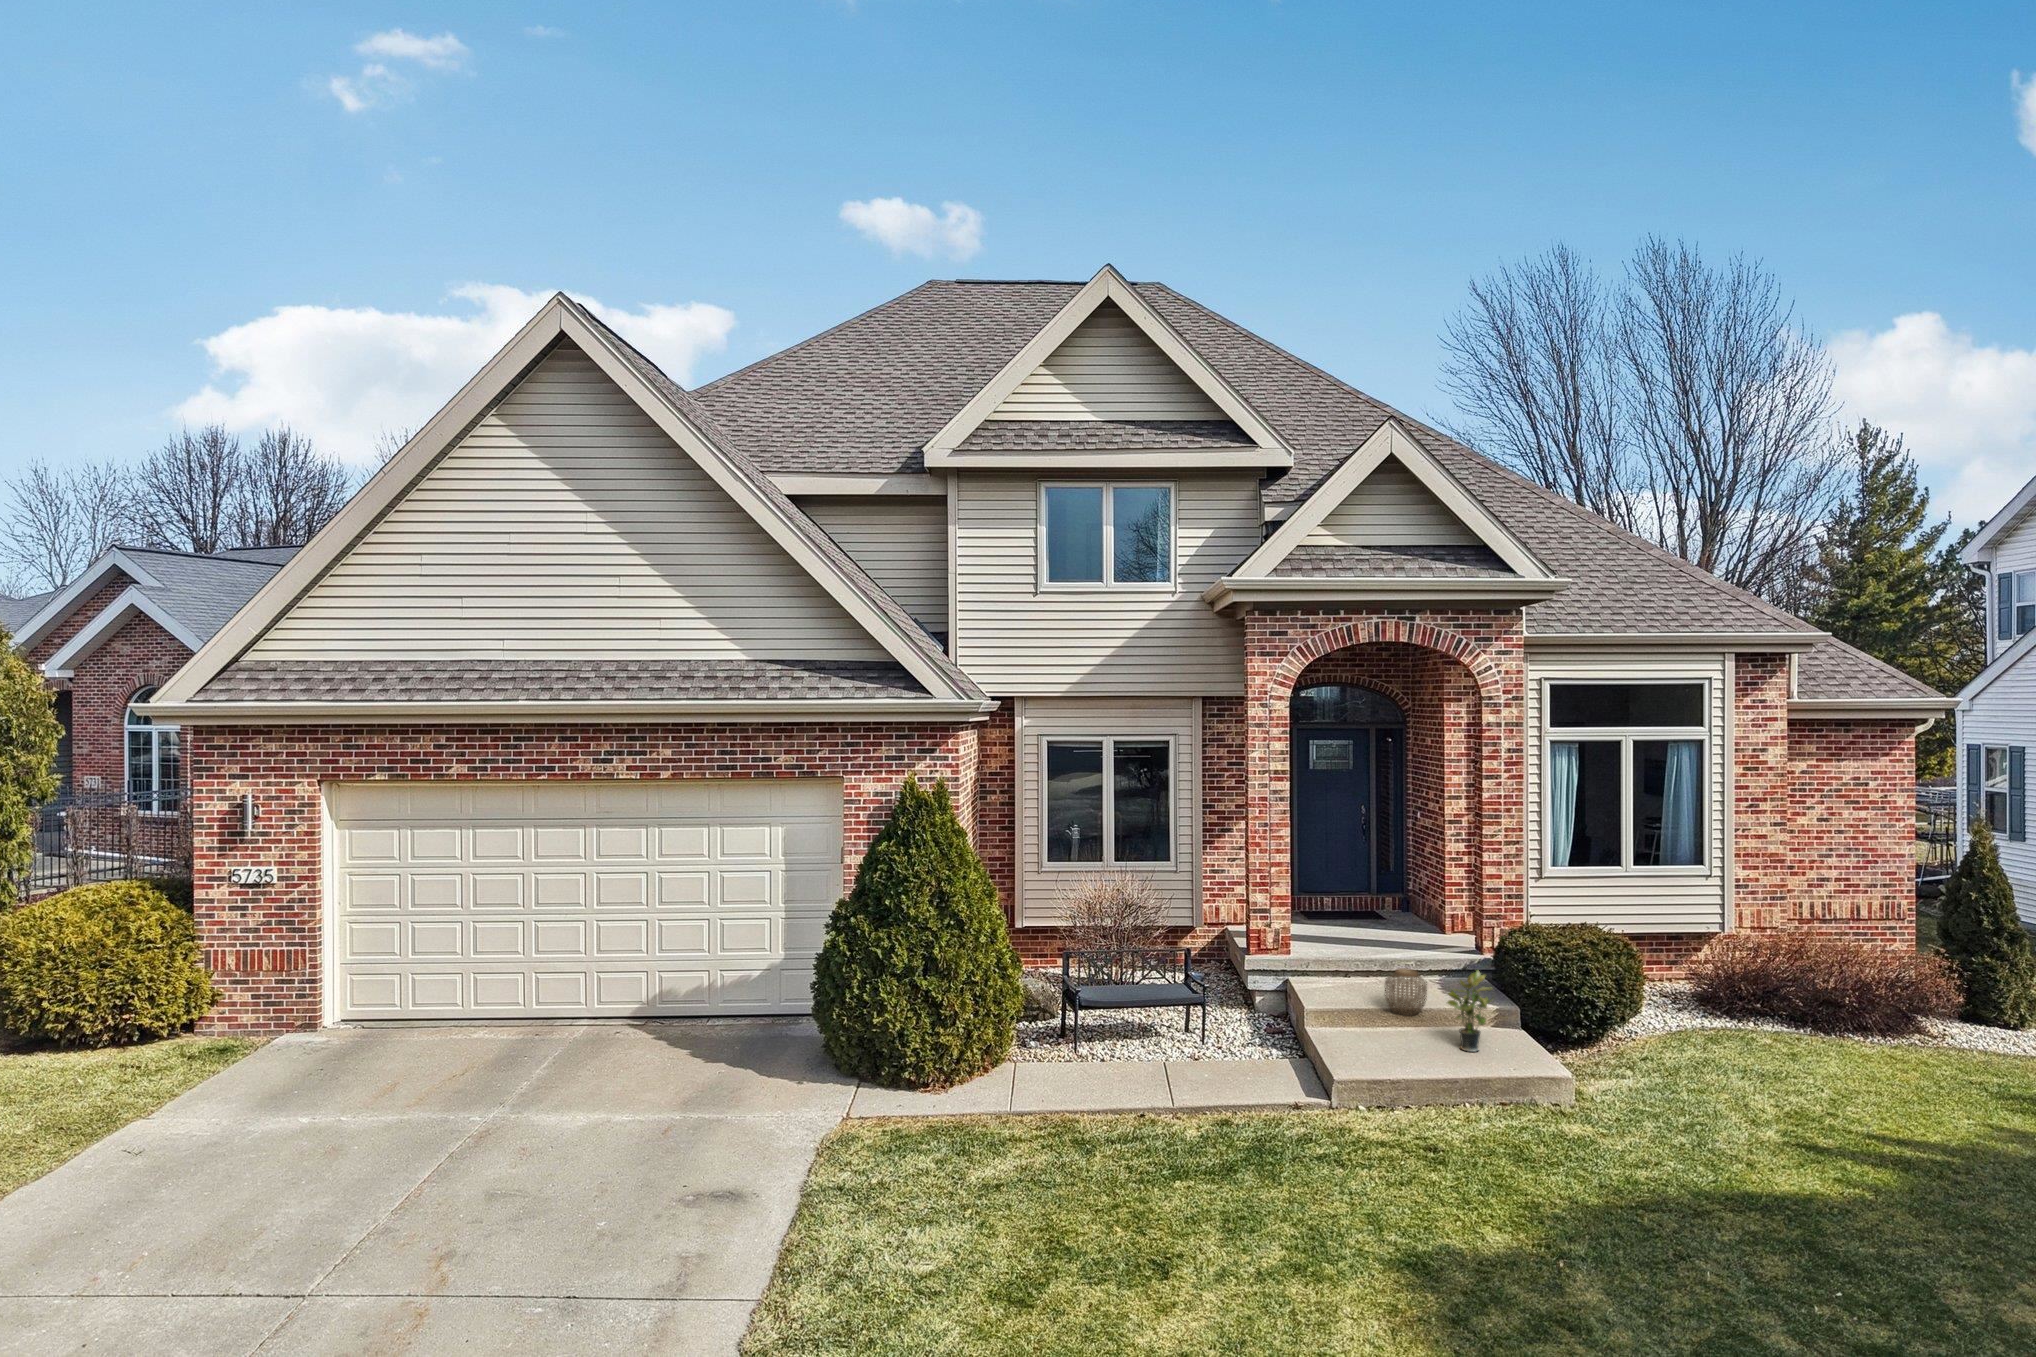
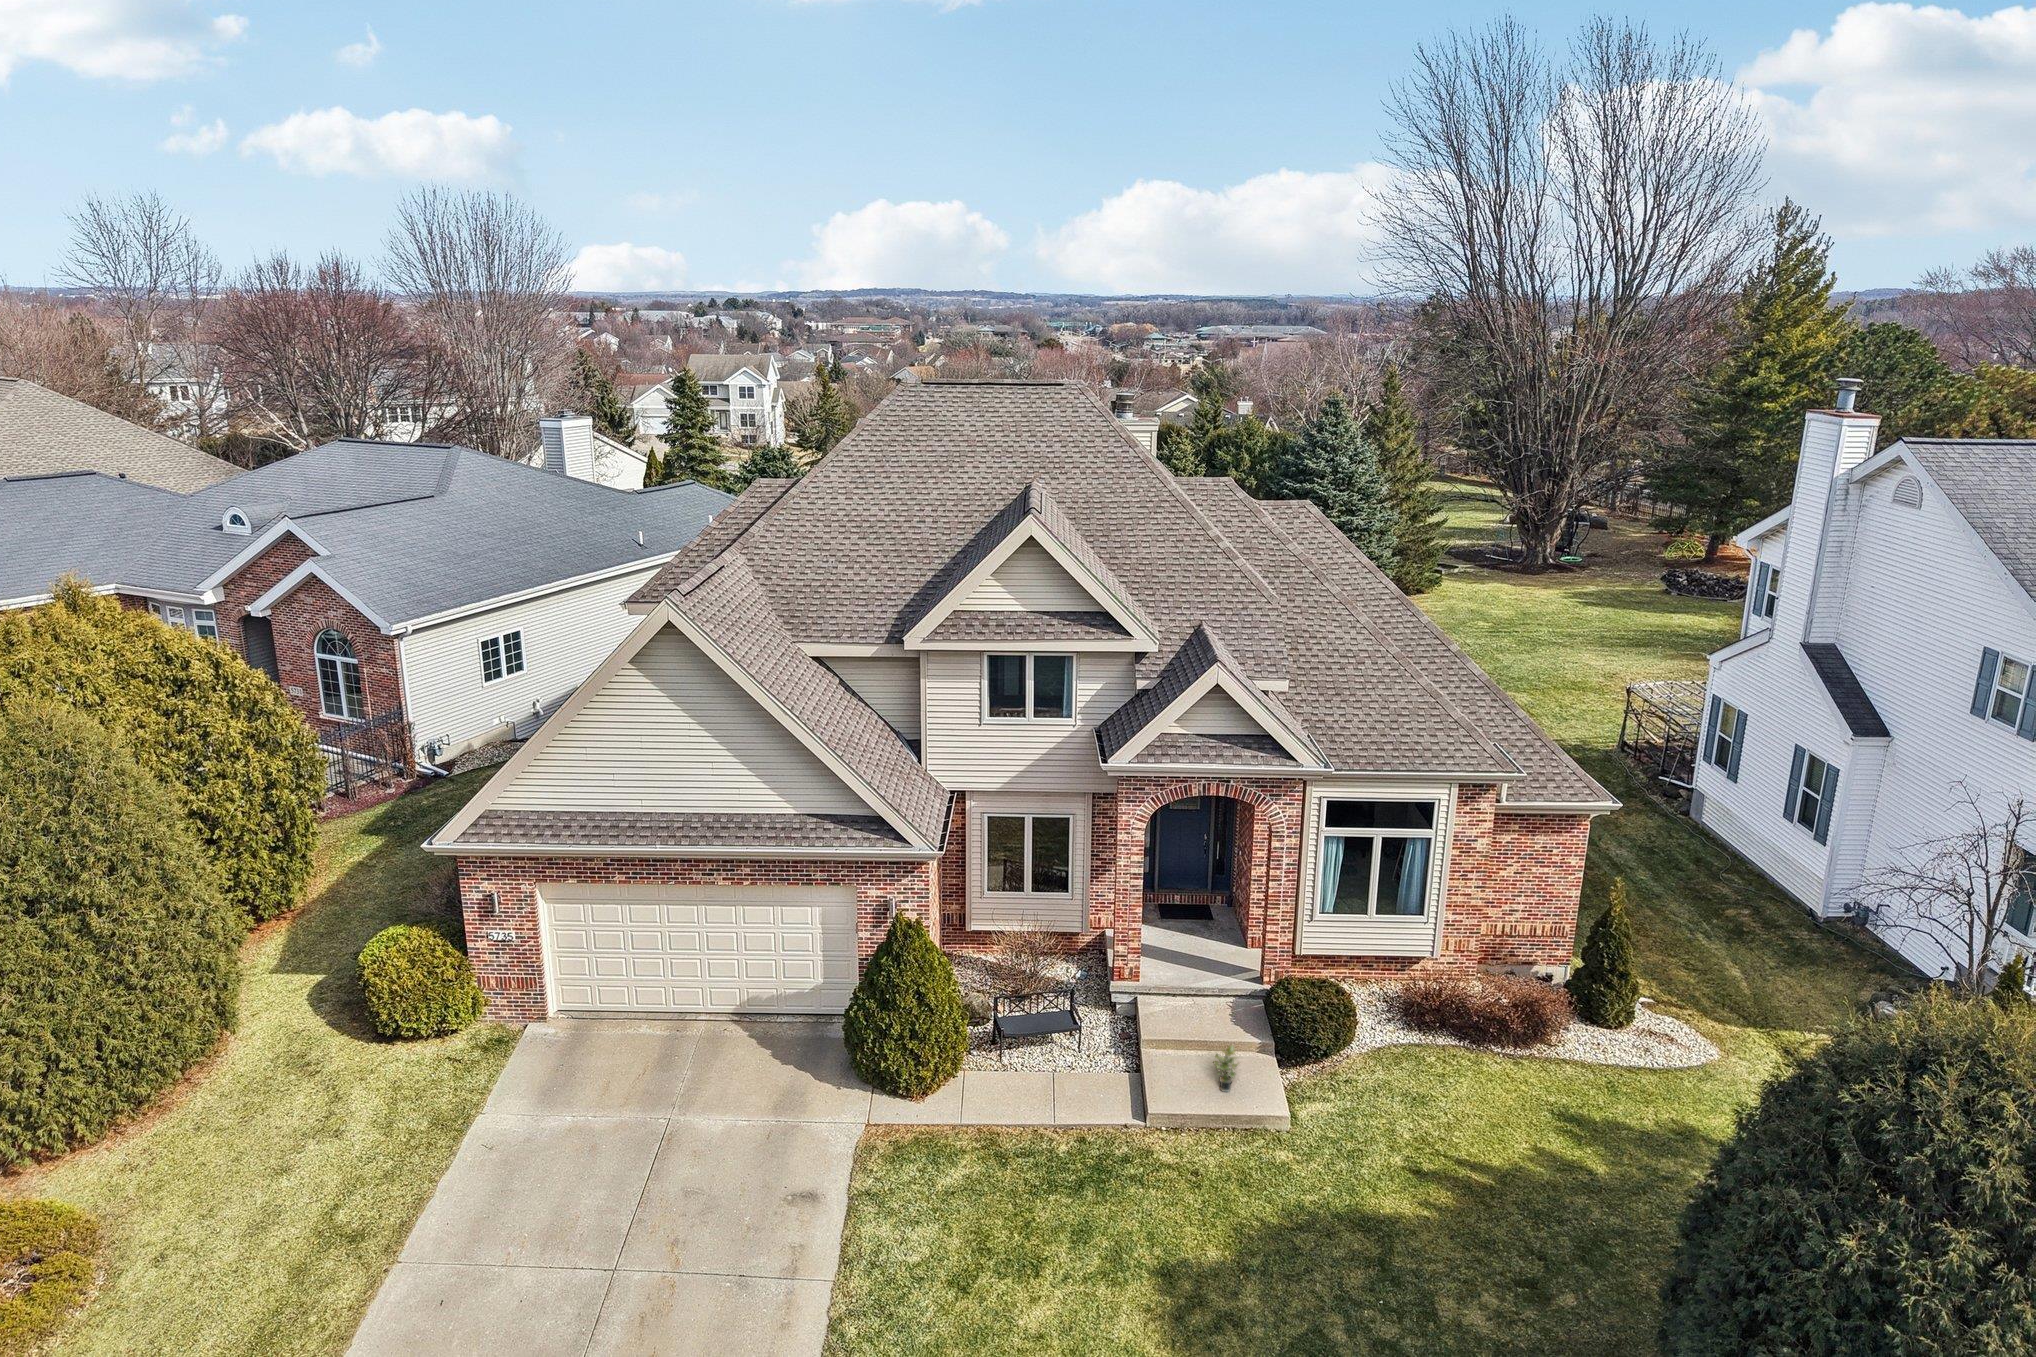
woven basket: present [1385,968,1427,1015] -> none [1187,1015,1213,1046]

